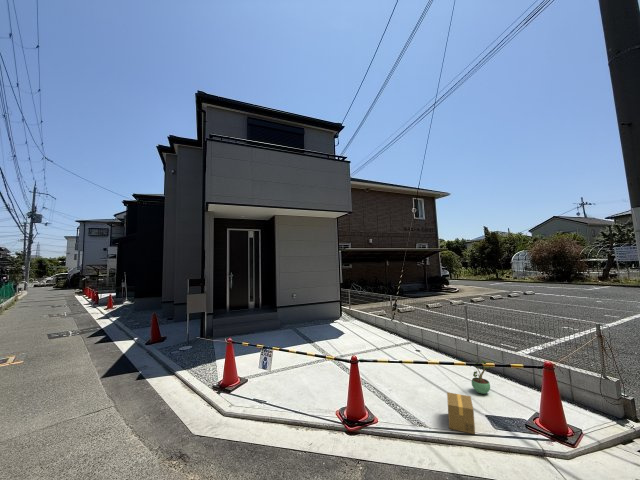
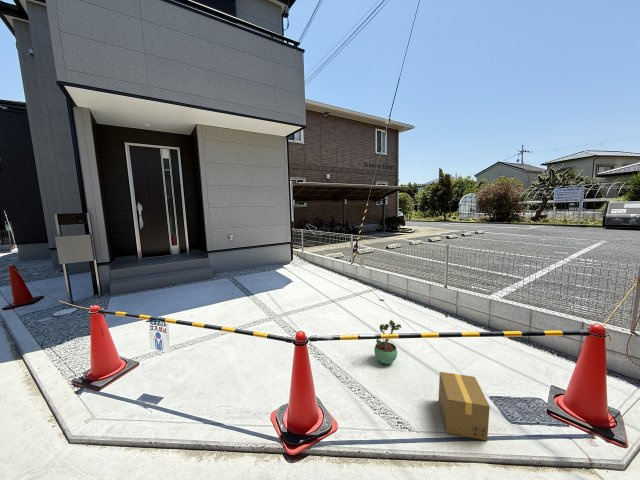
potted plant: present [472,360,490,394] -> present [374,320,401,364]

